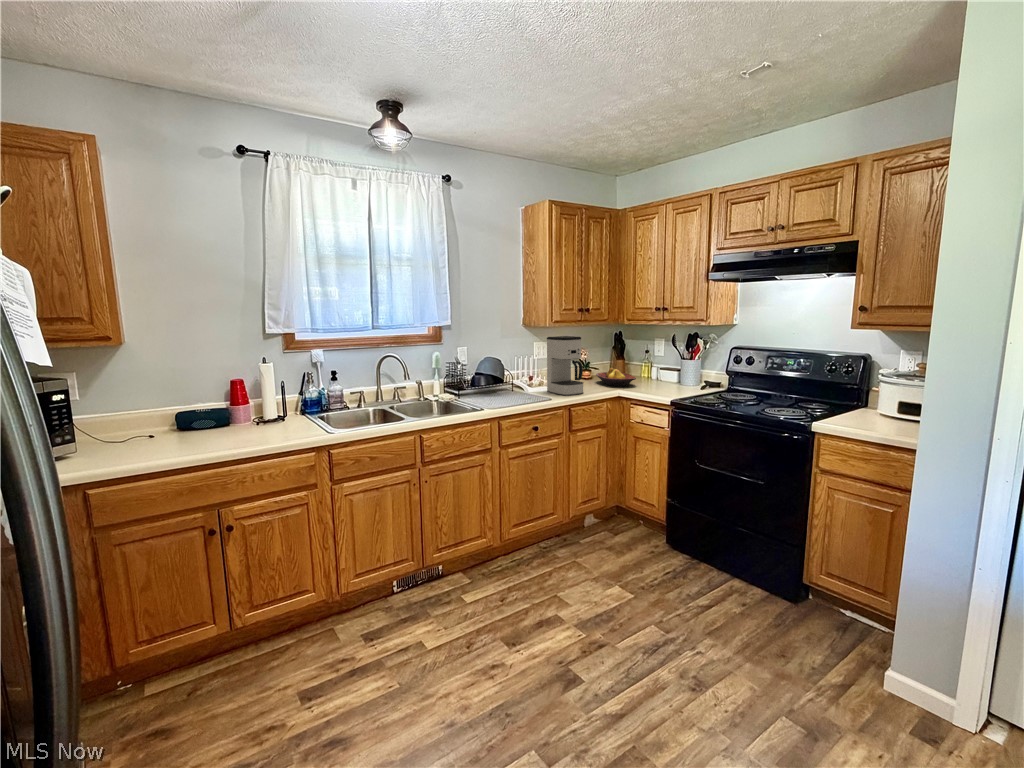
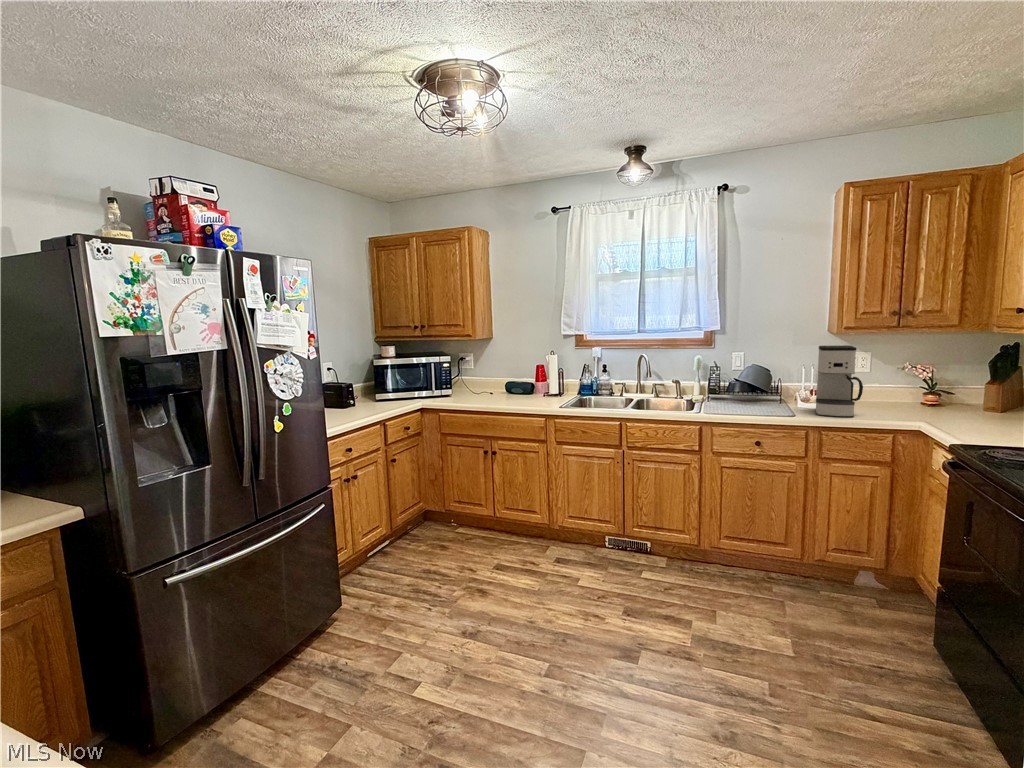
fruit bowl: present [596,368,636,387] -> none [921,393,985,420]

